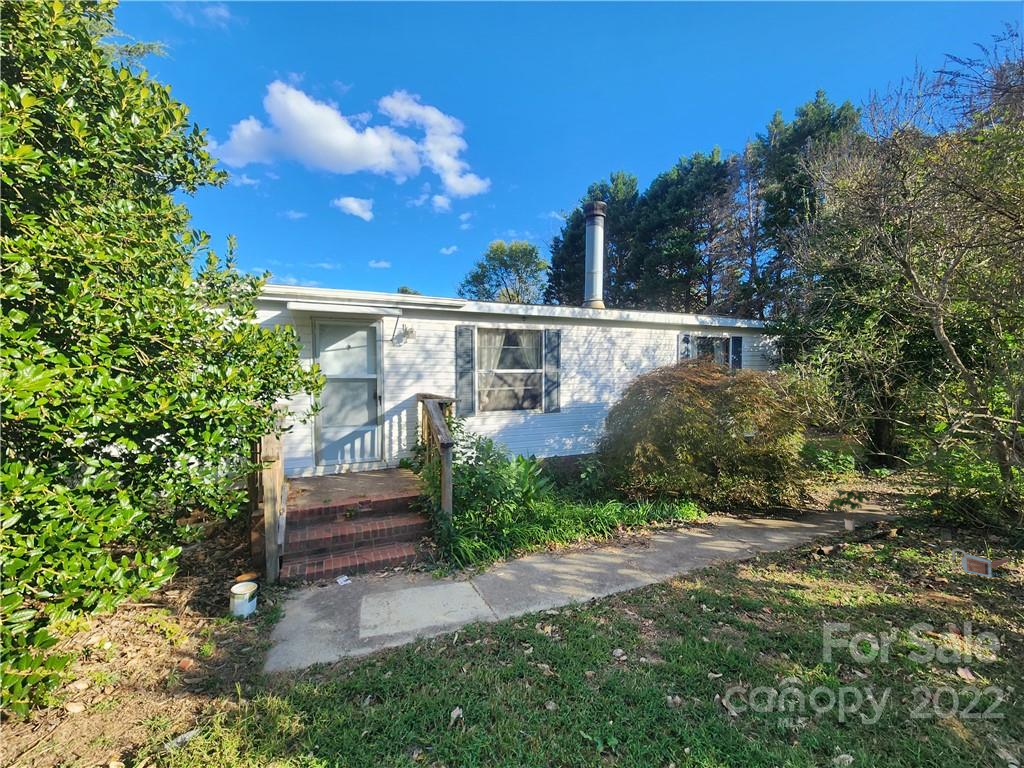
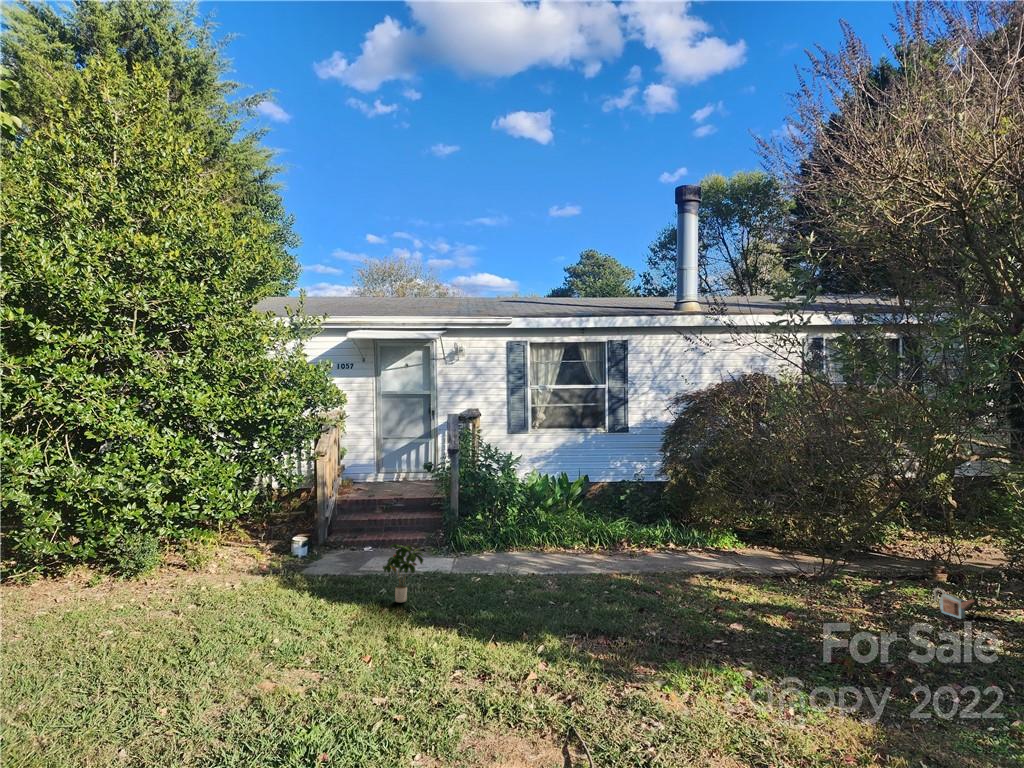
potted plant: present [827,490,870,530] -> present [383,544,423,602]

